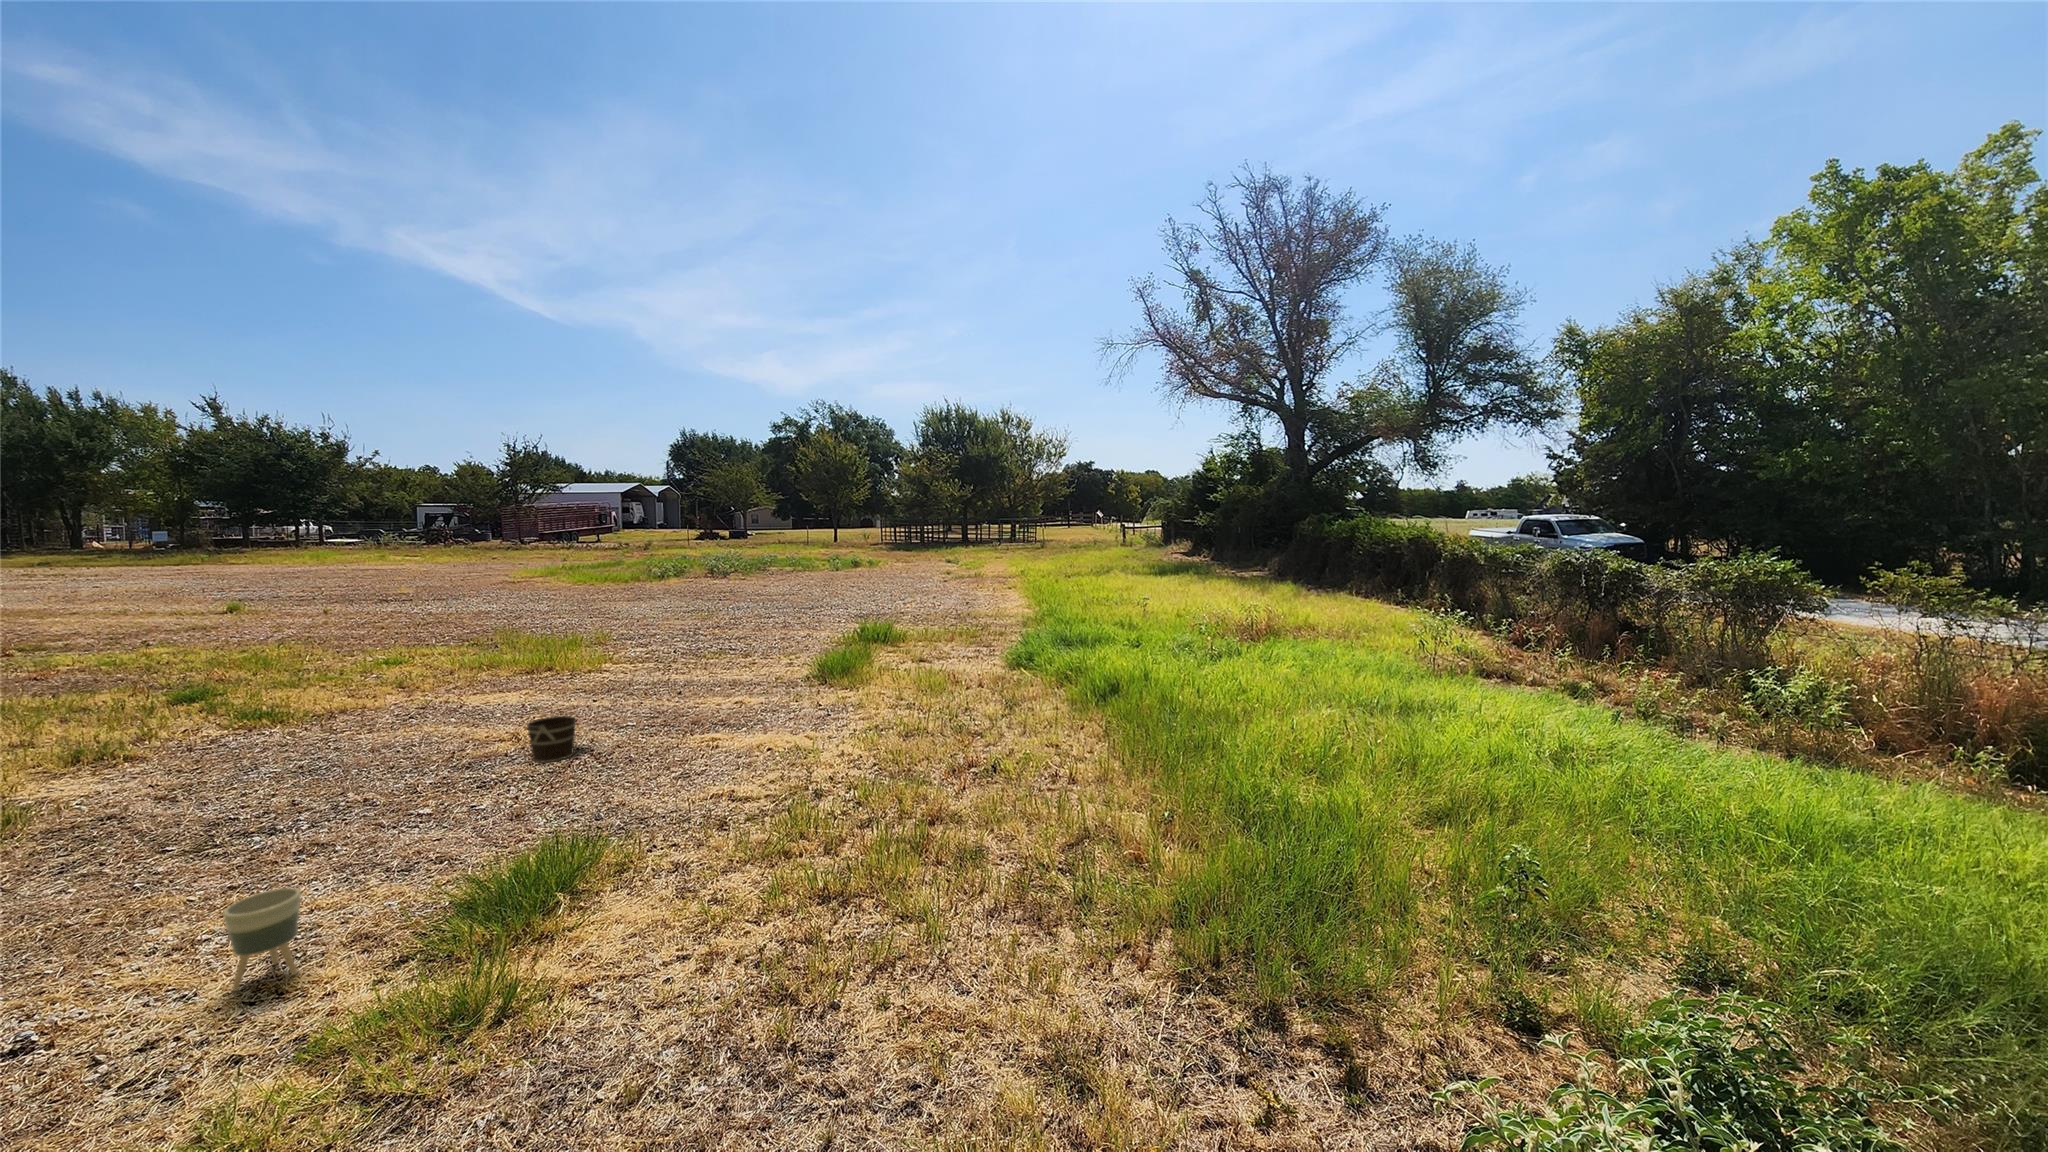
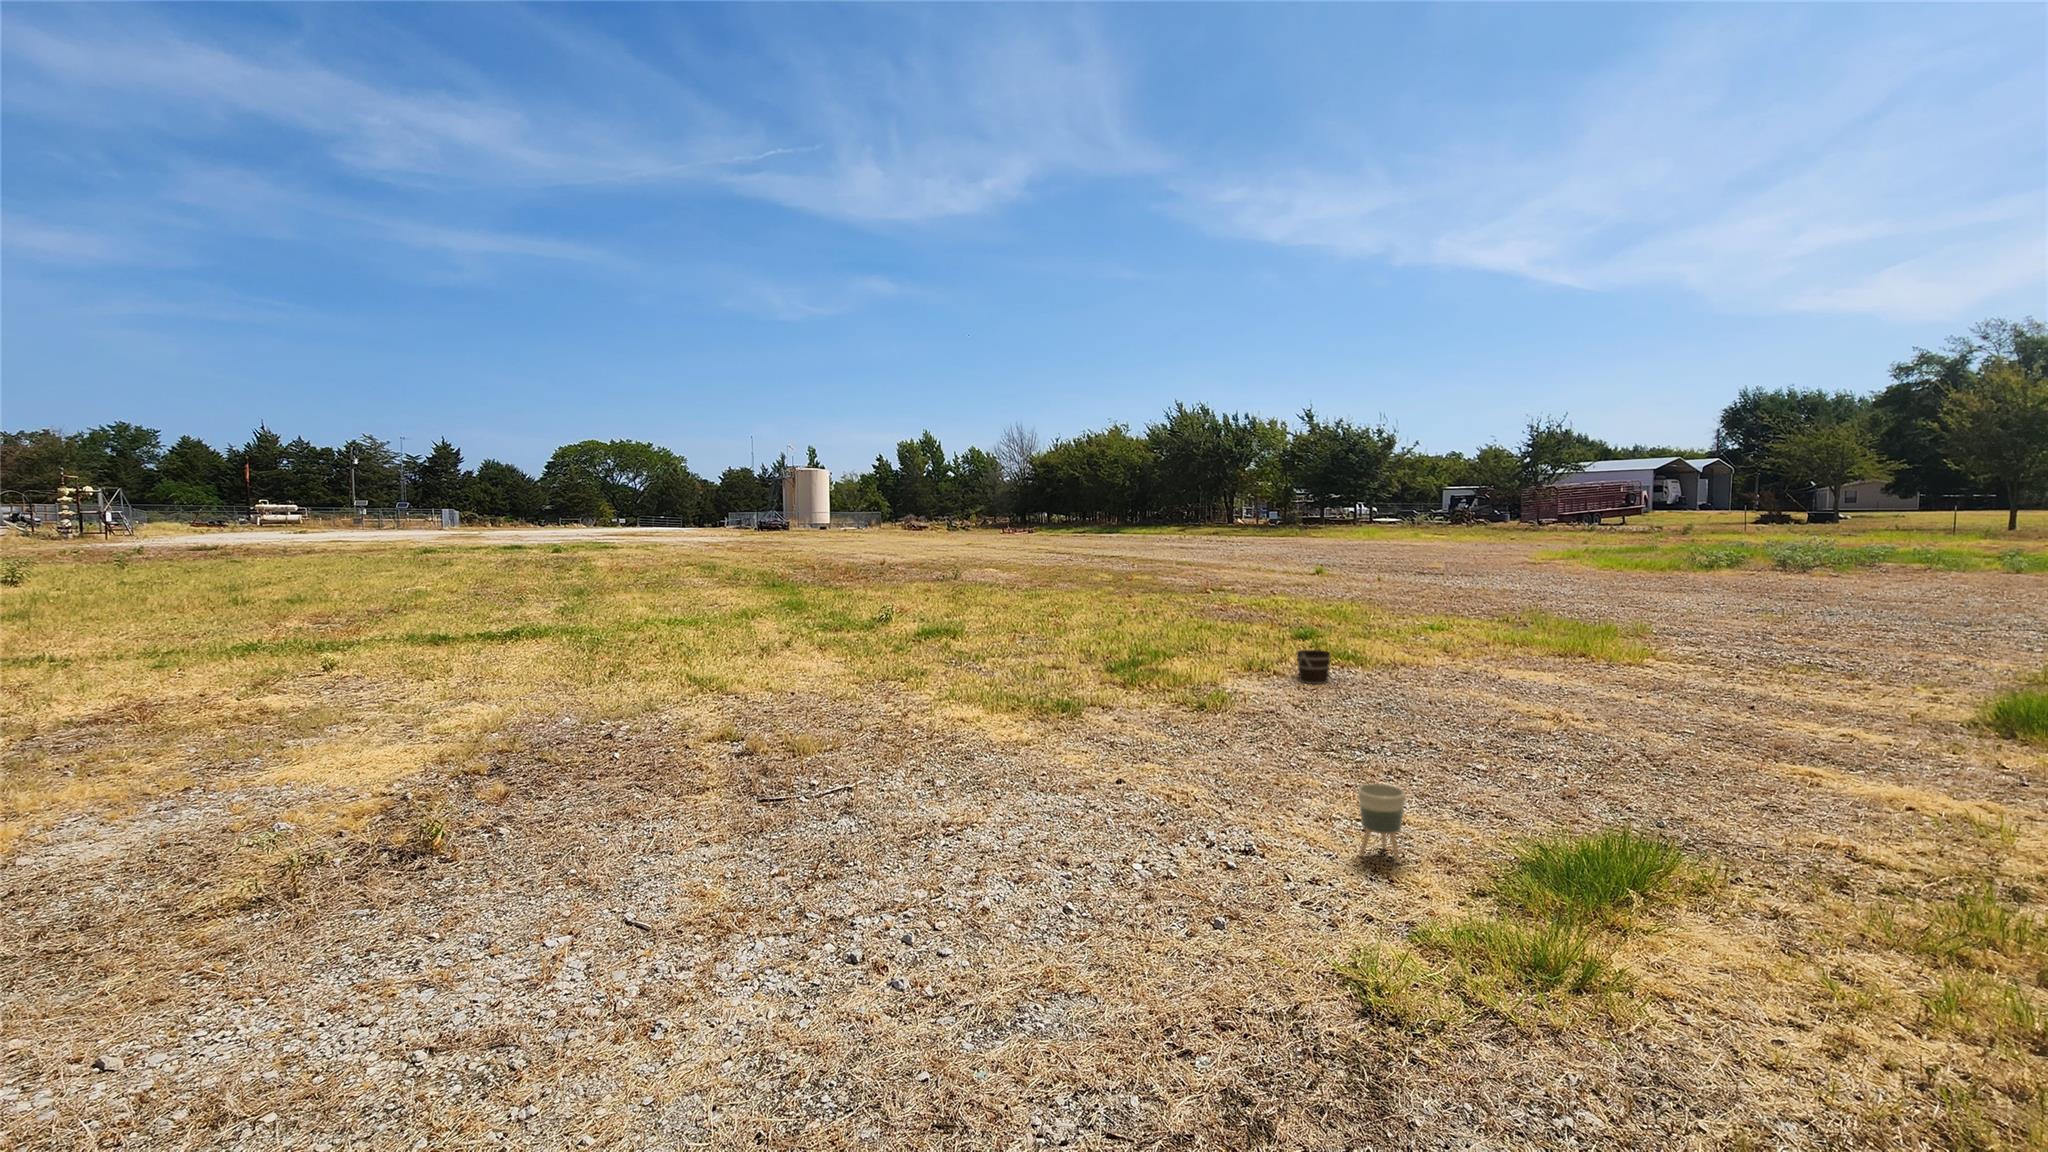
bucket: present [527,715,576,763] -> present [1297,650,1330,684]

